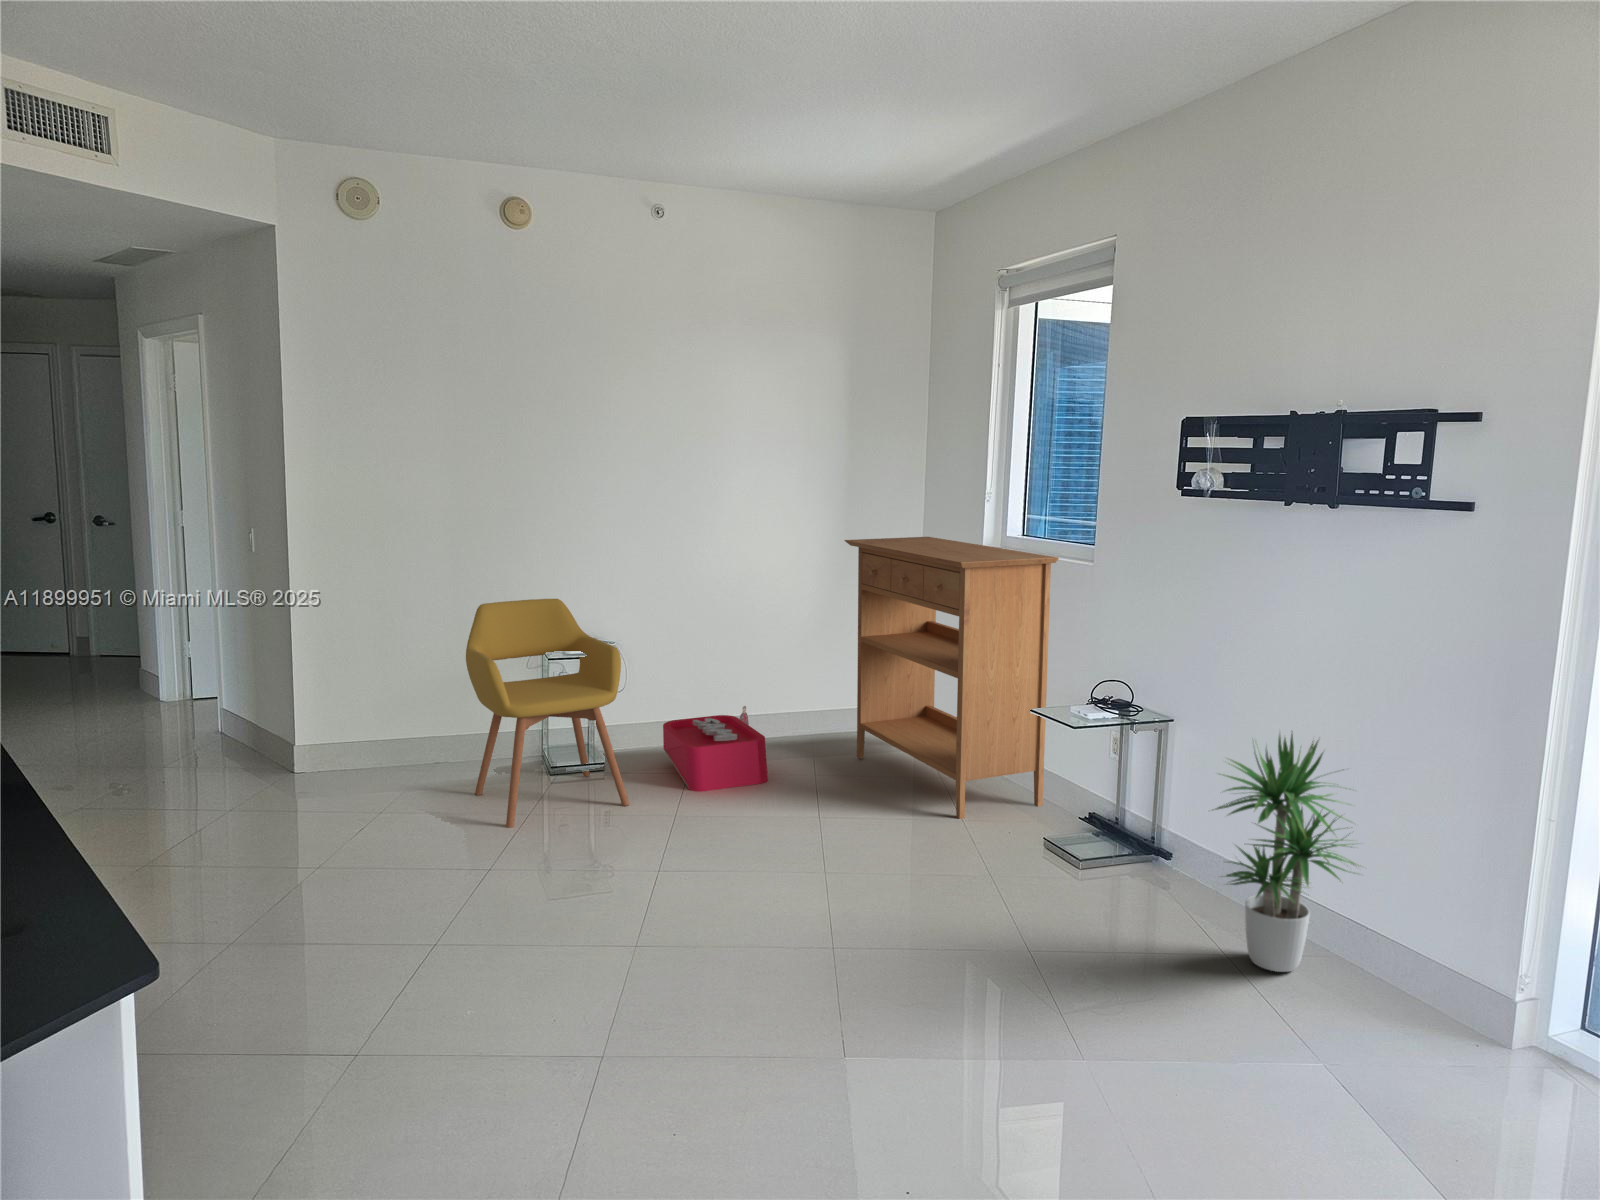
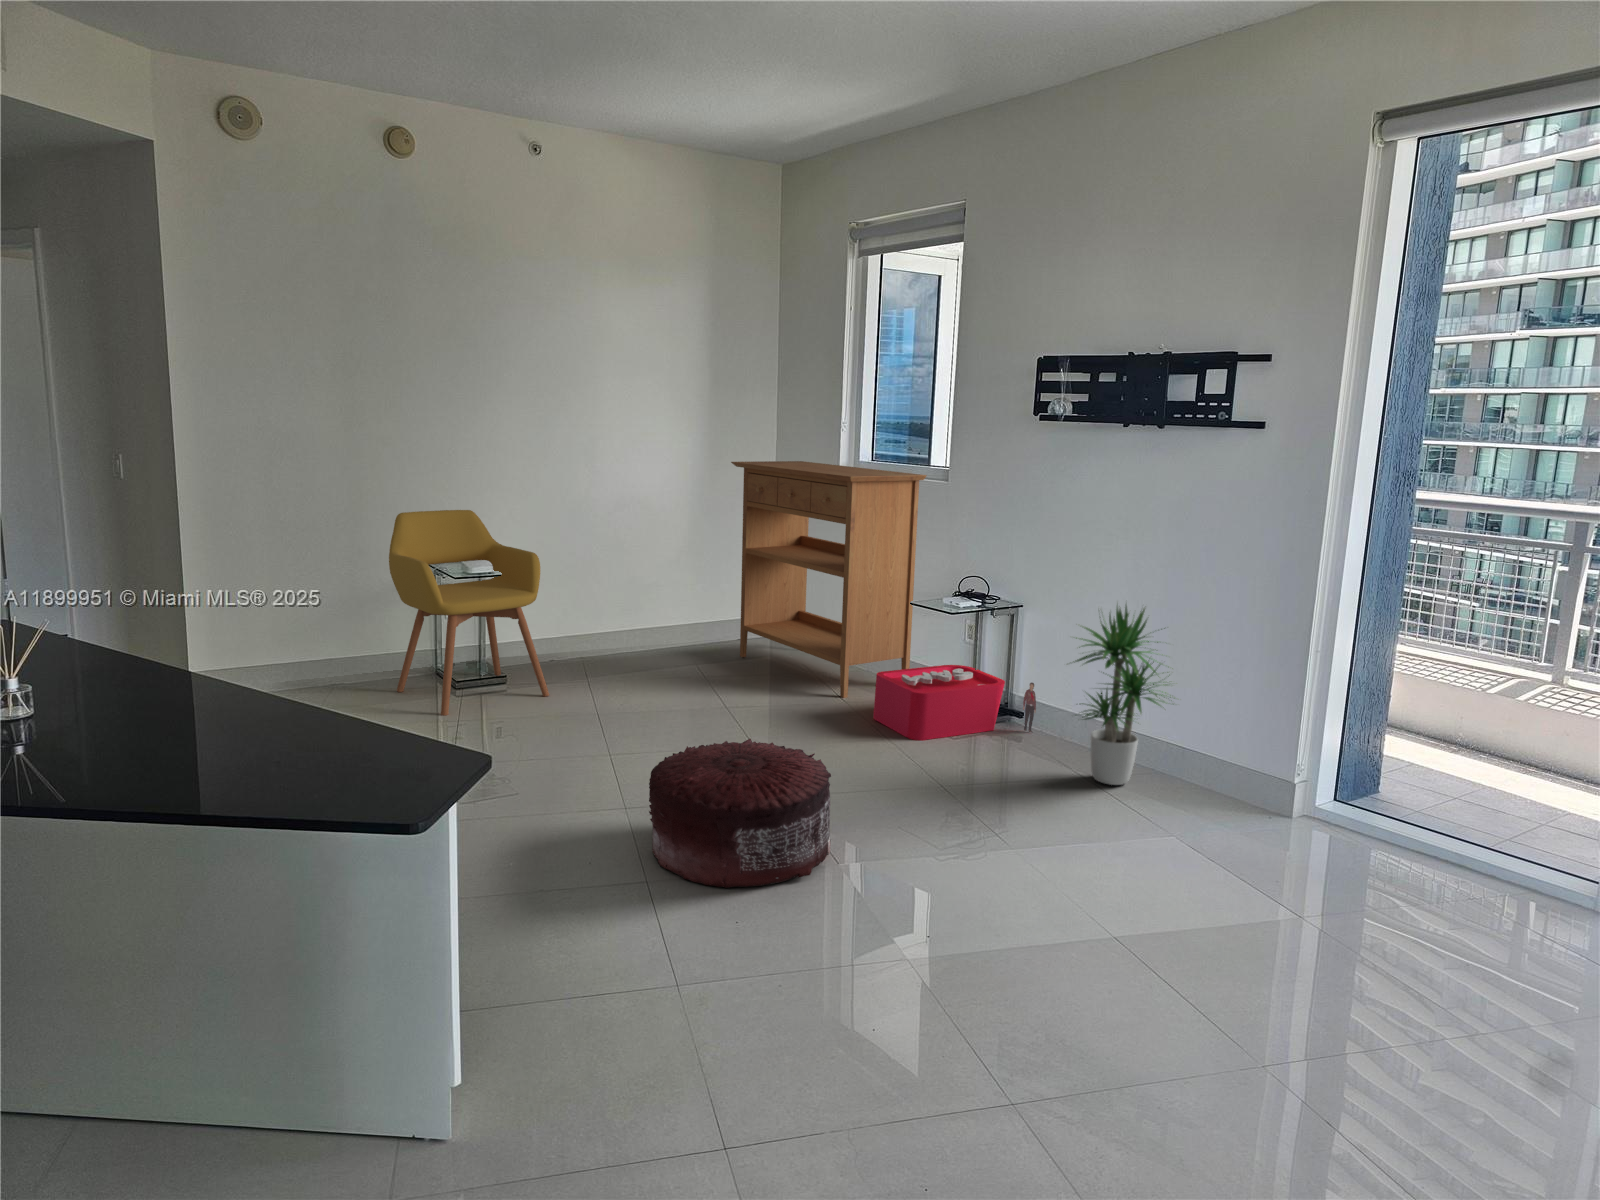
storage bin: present [663,706,768,792] -> present [873,665,1036,740]
pouf: none [645,899,874,1109] -> present [649,739,831,888]

